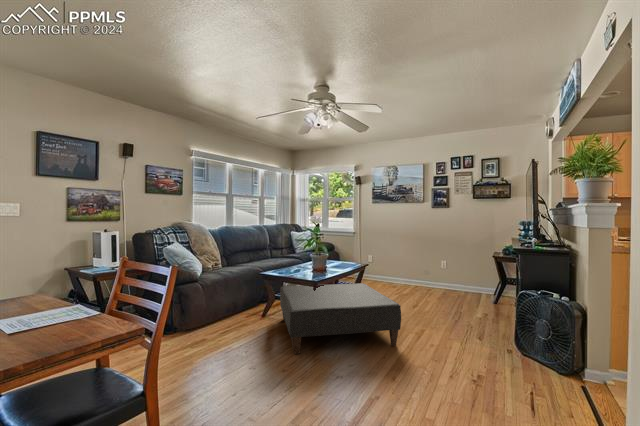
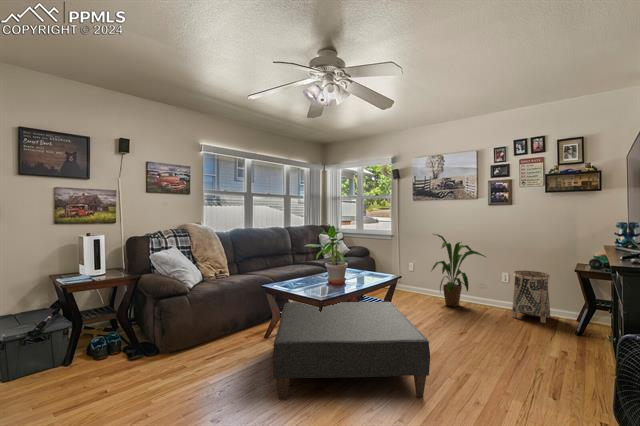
house plant: none [388,231,431,289] -> present [432,234,485,307]
basket: none [449,259,476,298] -> present [512,271,550,323]

